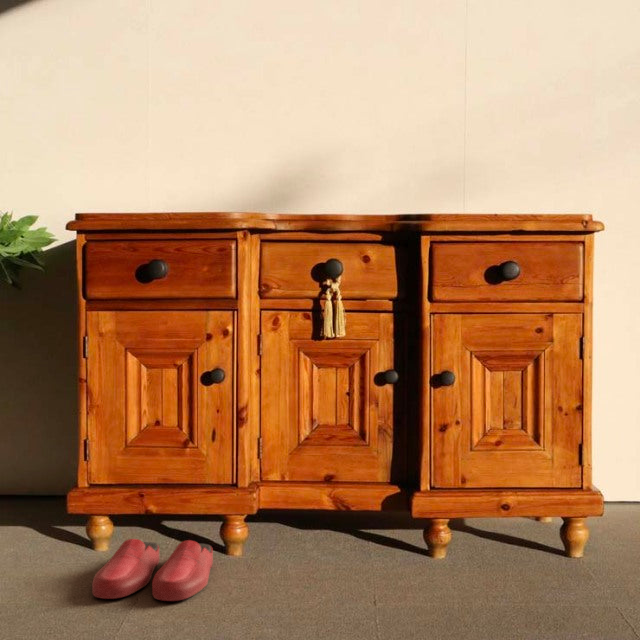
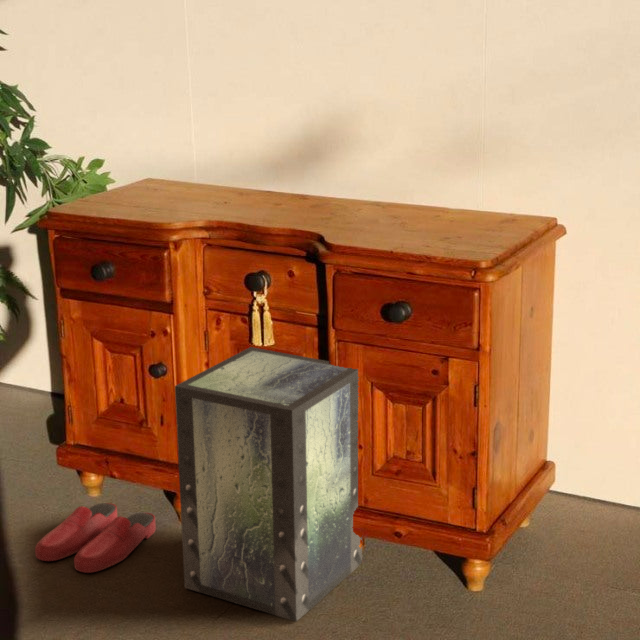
storage box: none [306,338,465,603] -> present [175,347,362,621]

